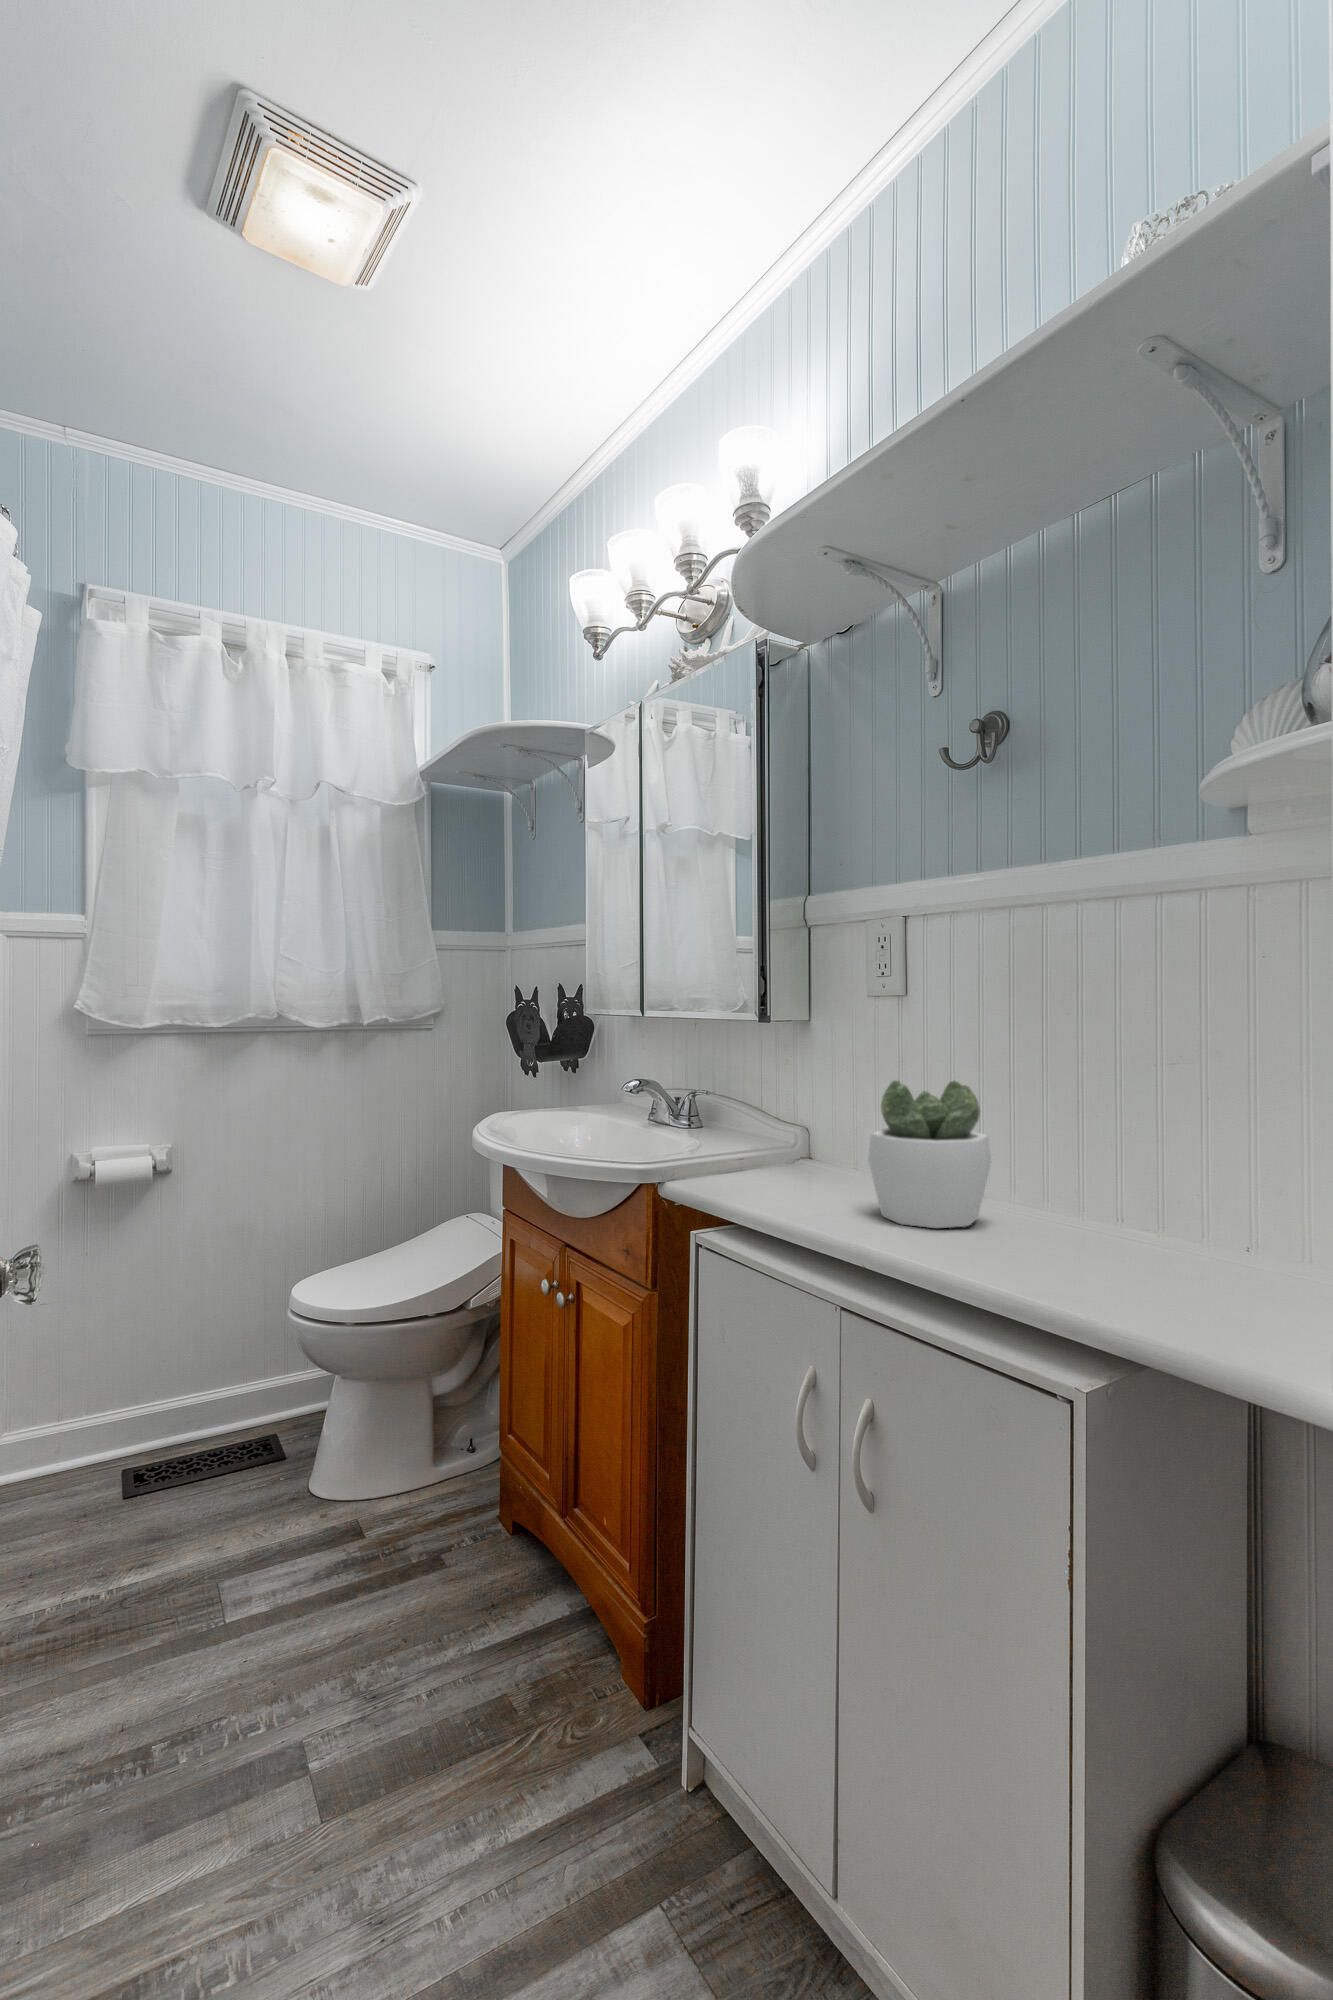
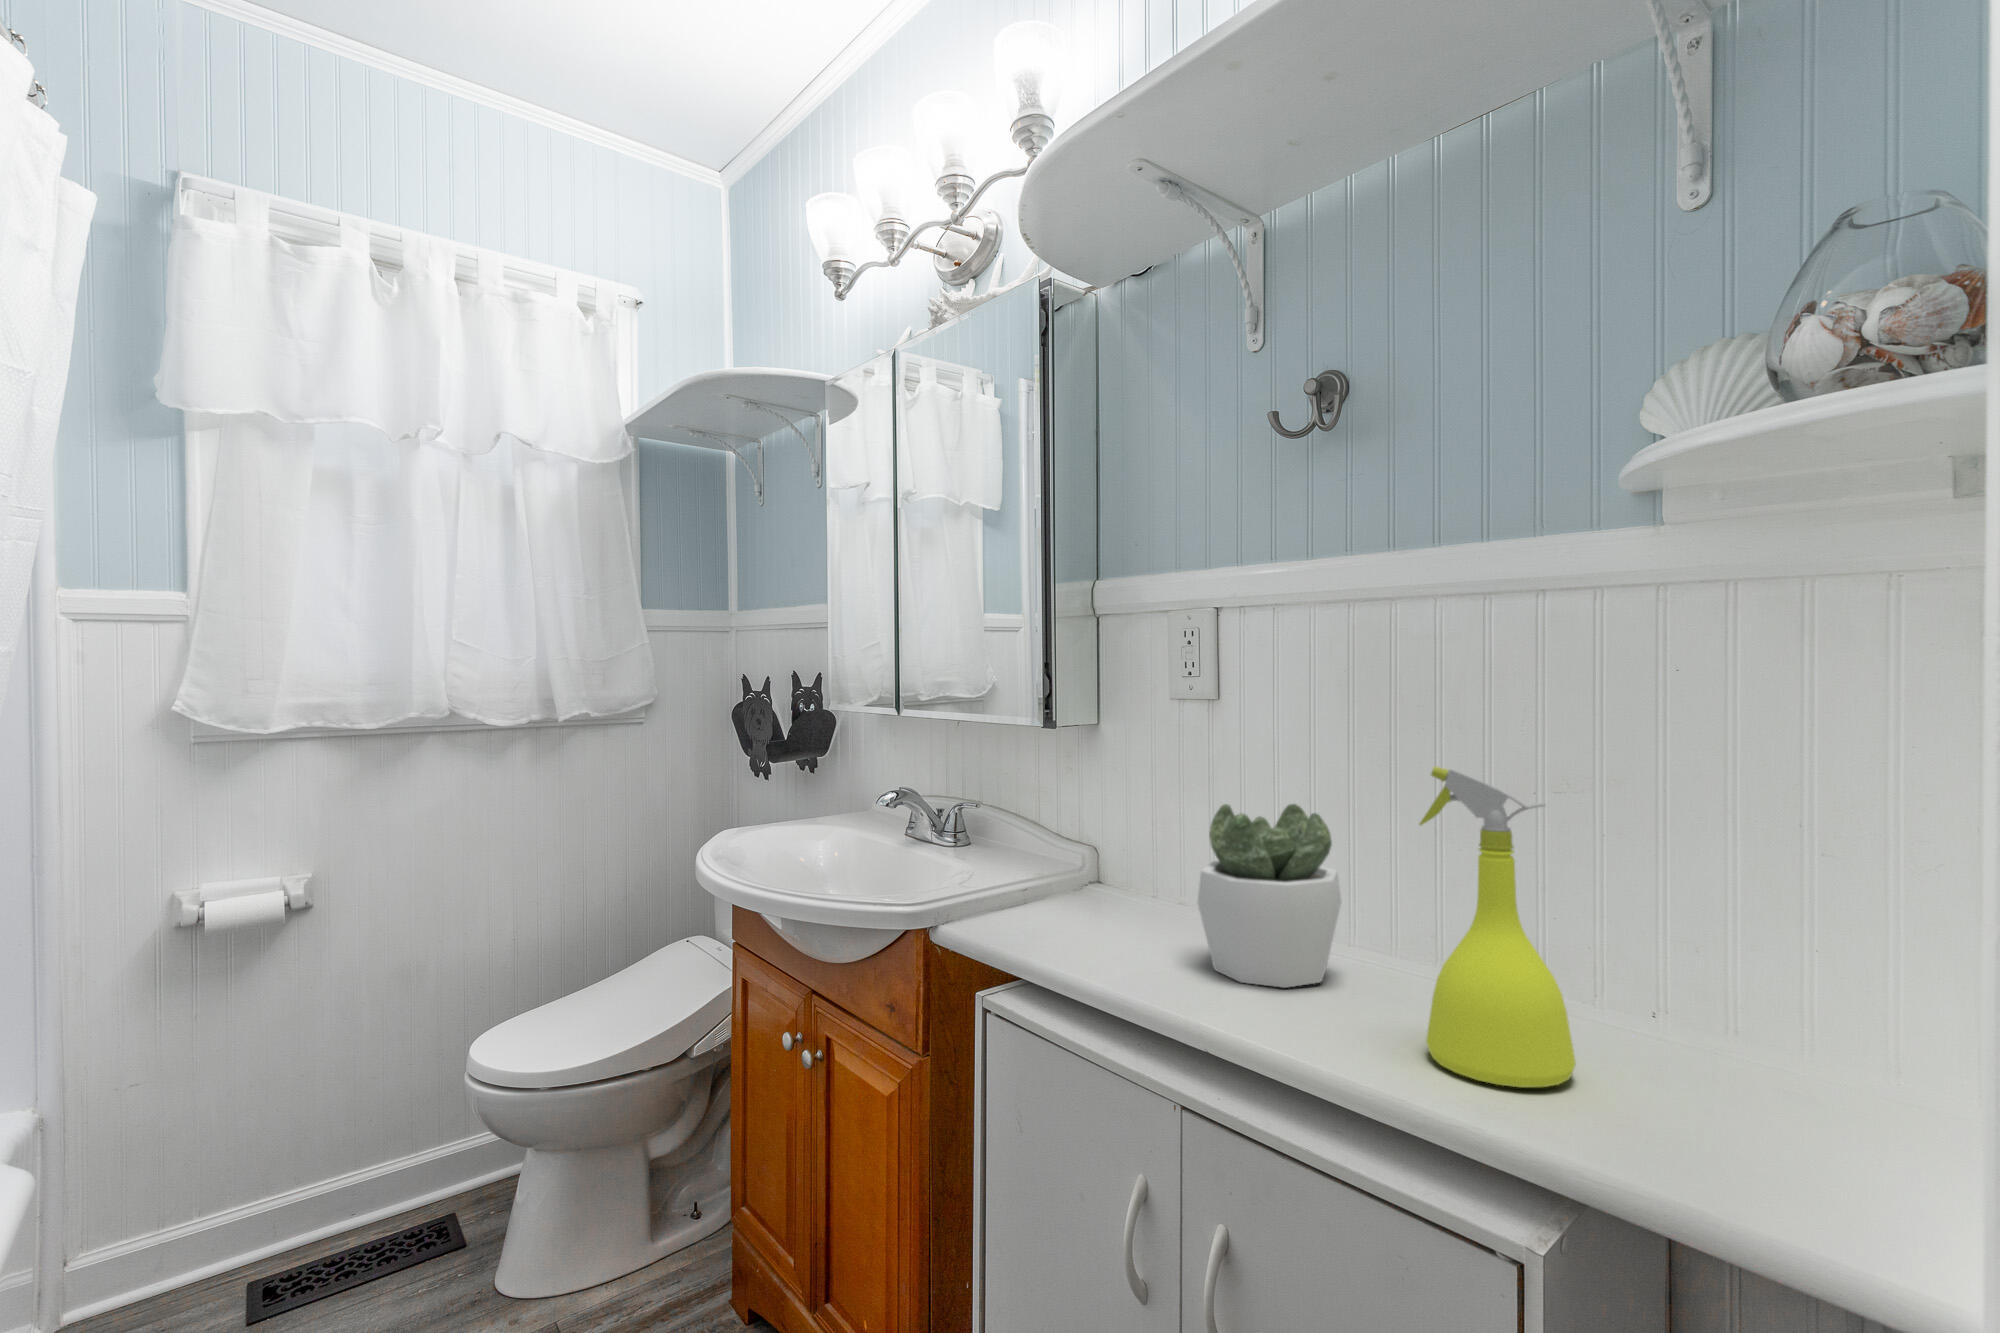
spray bottle: none [1026,1037,1148,1290] -> present [1420,767,1576,1087]

